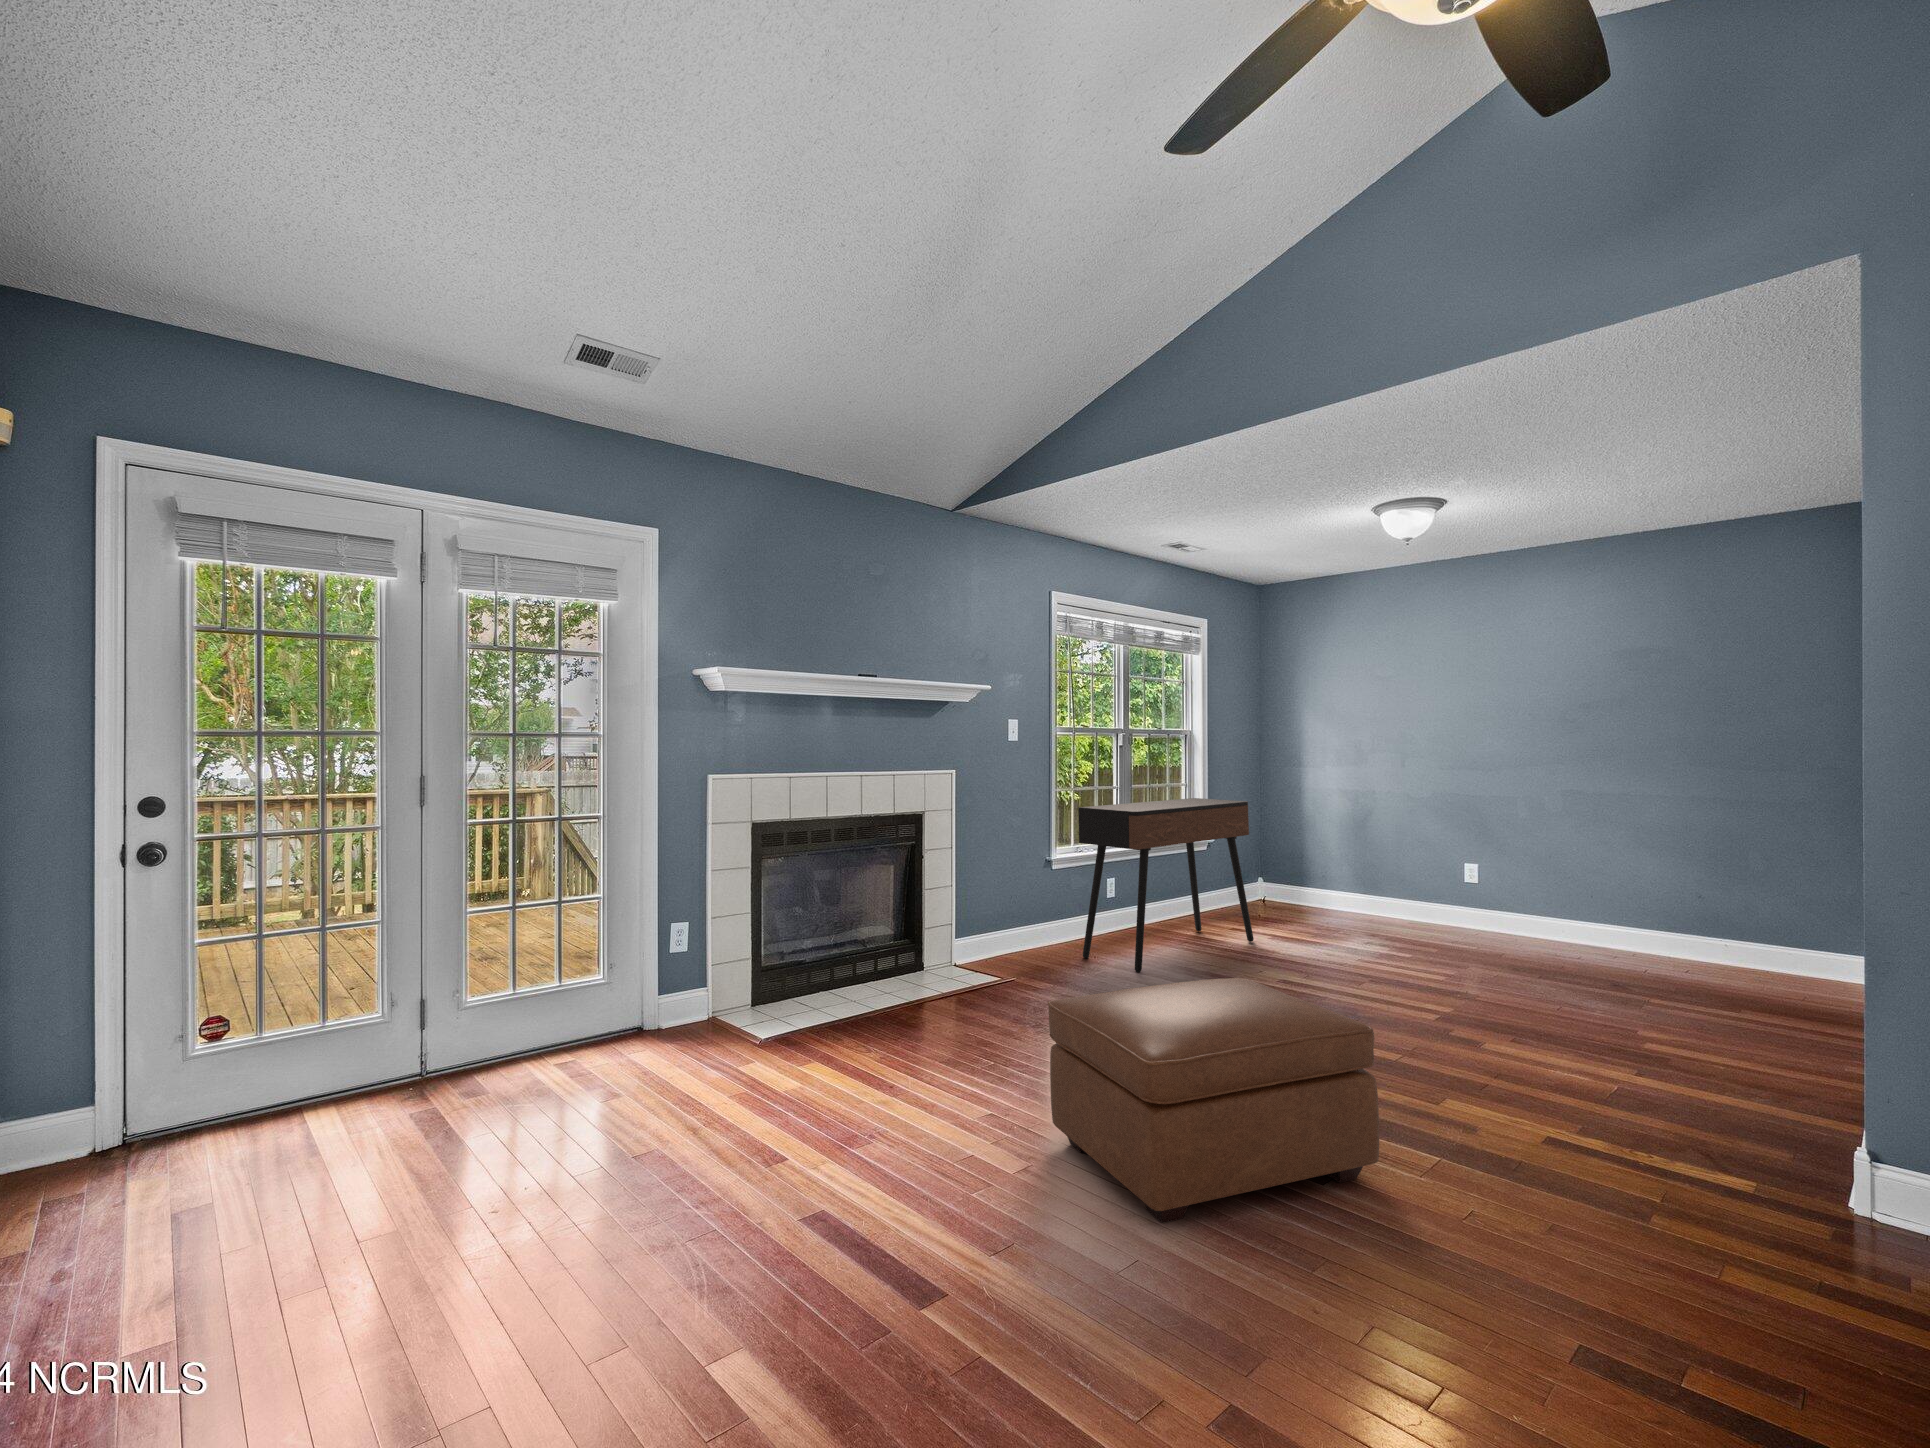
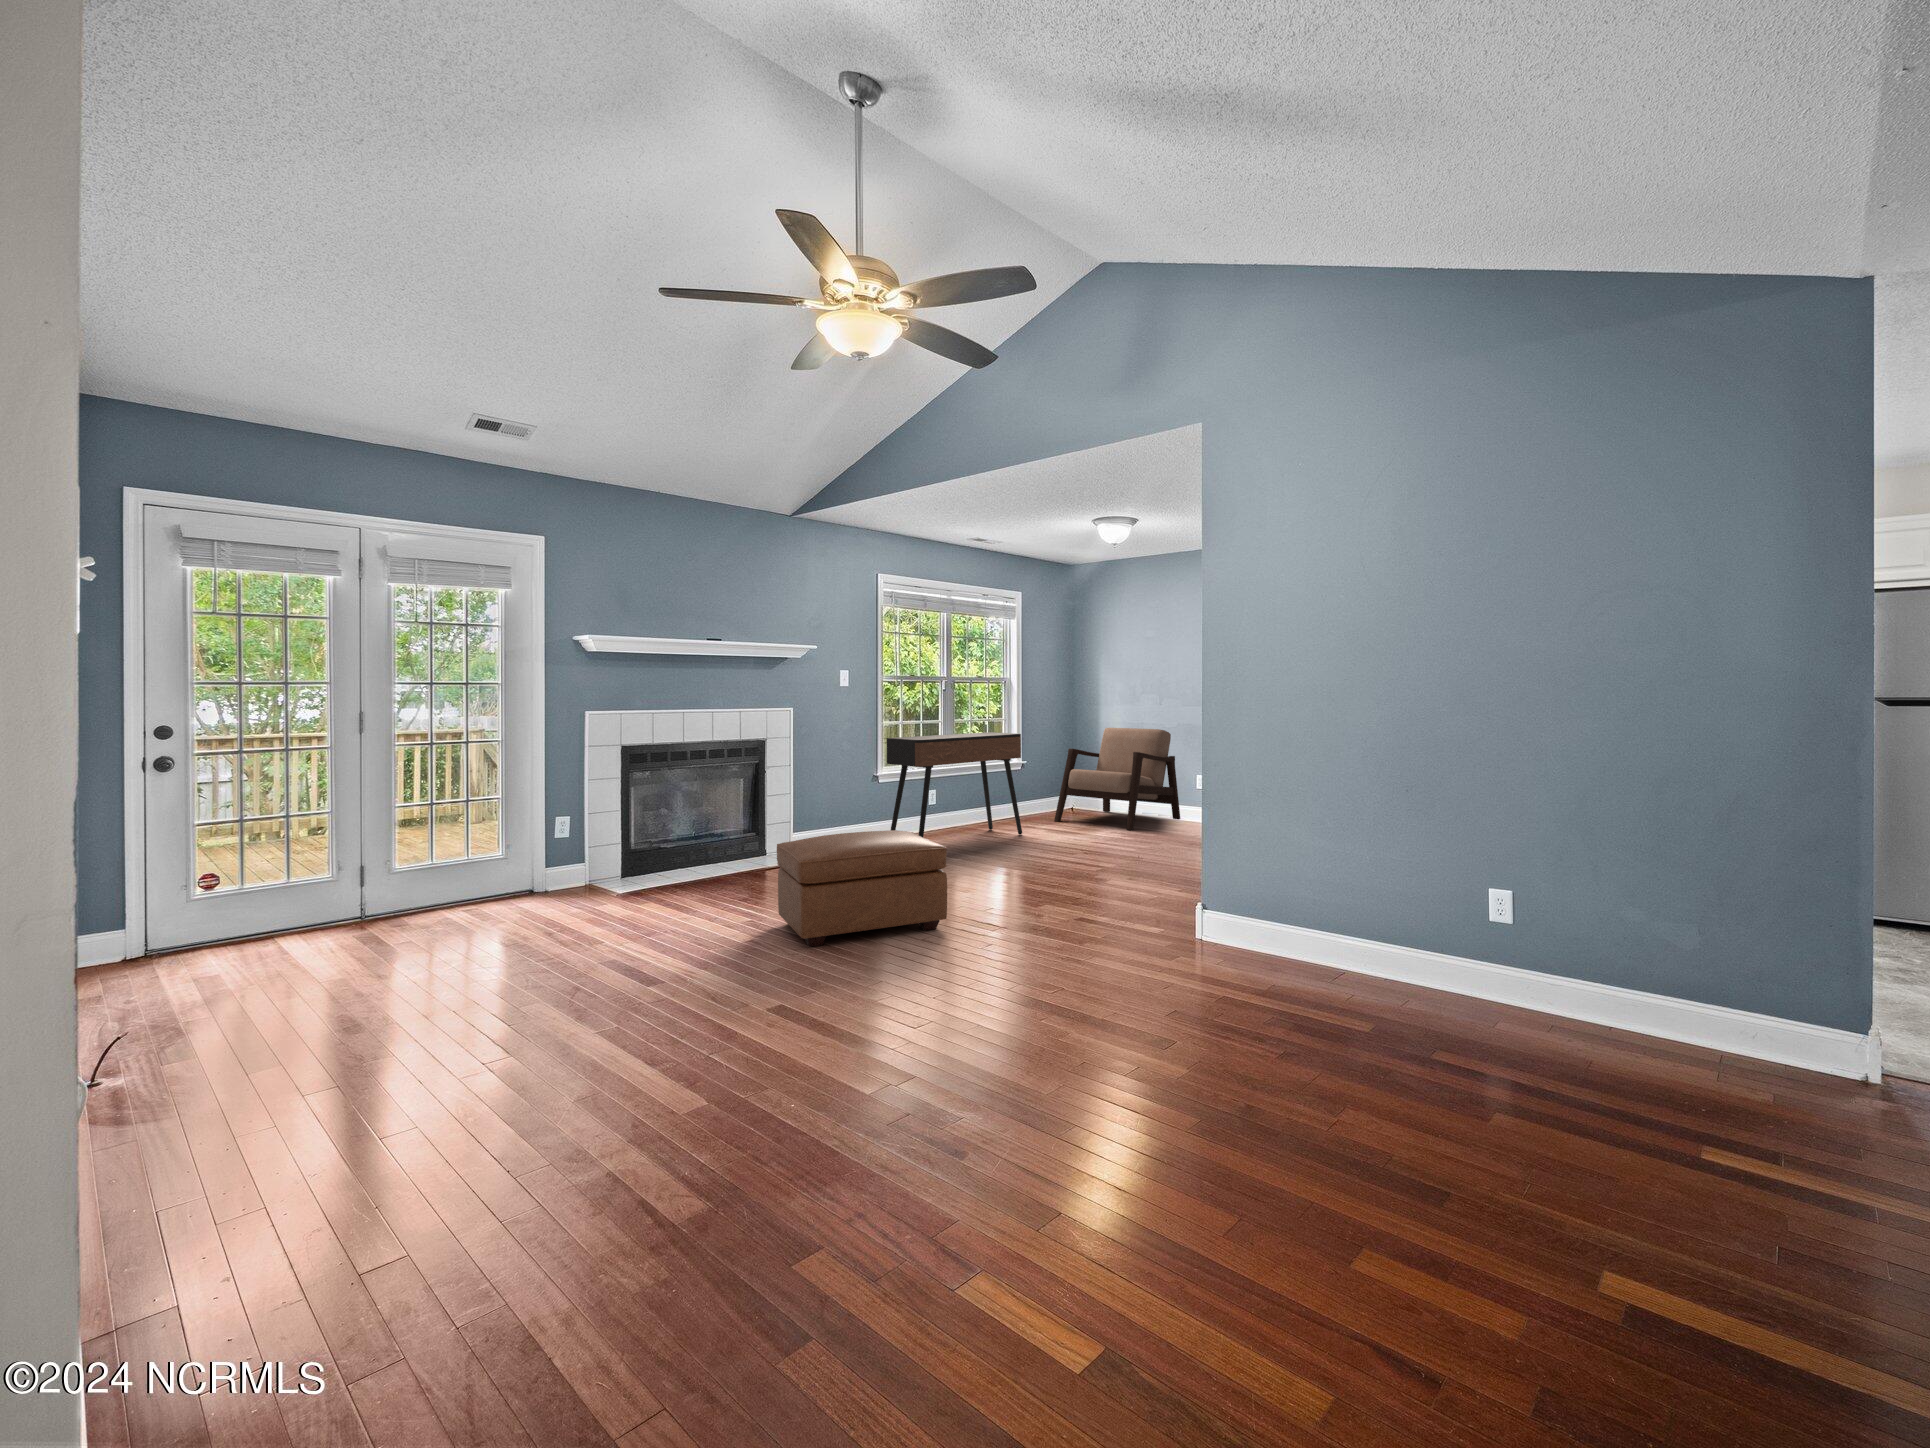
armchair: none [1270,792,1450,939] -> present [1054,728,1180,830]

